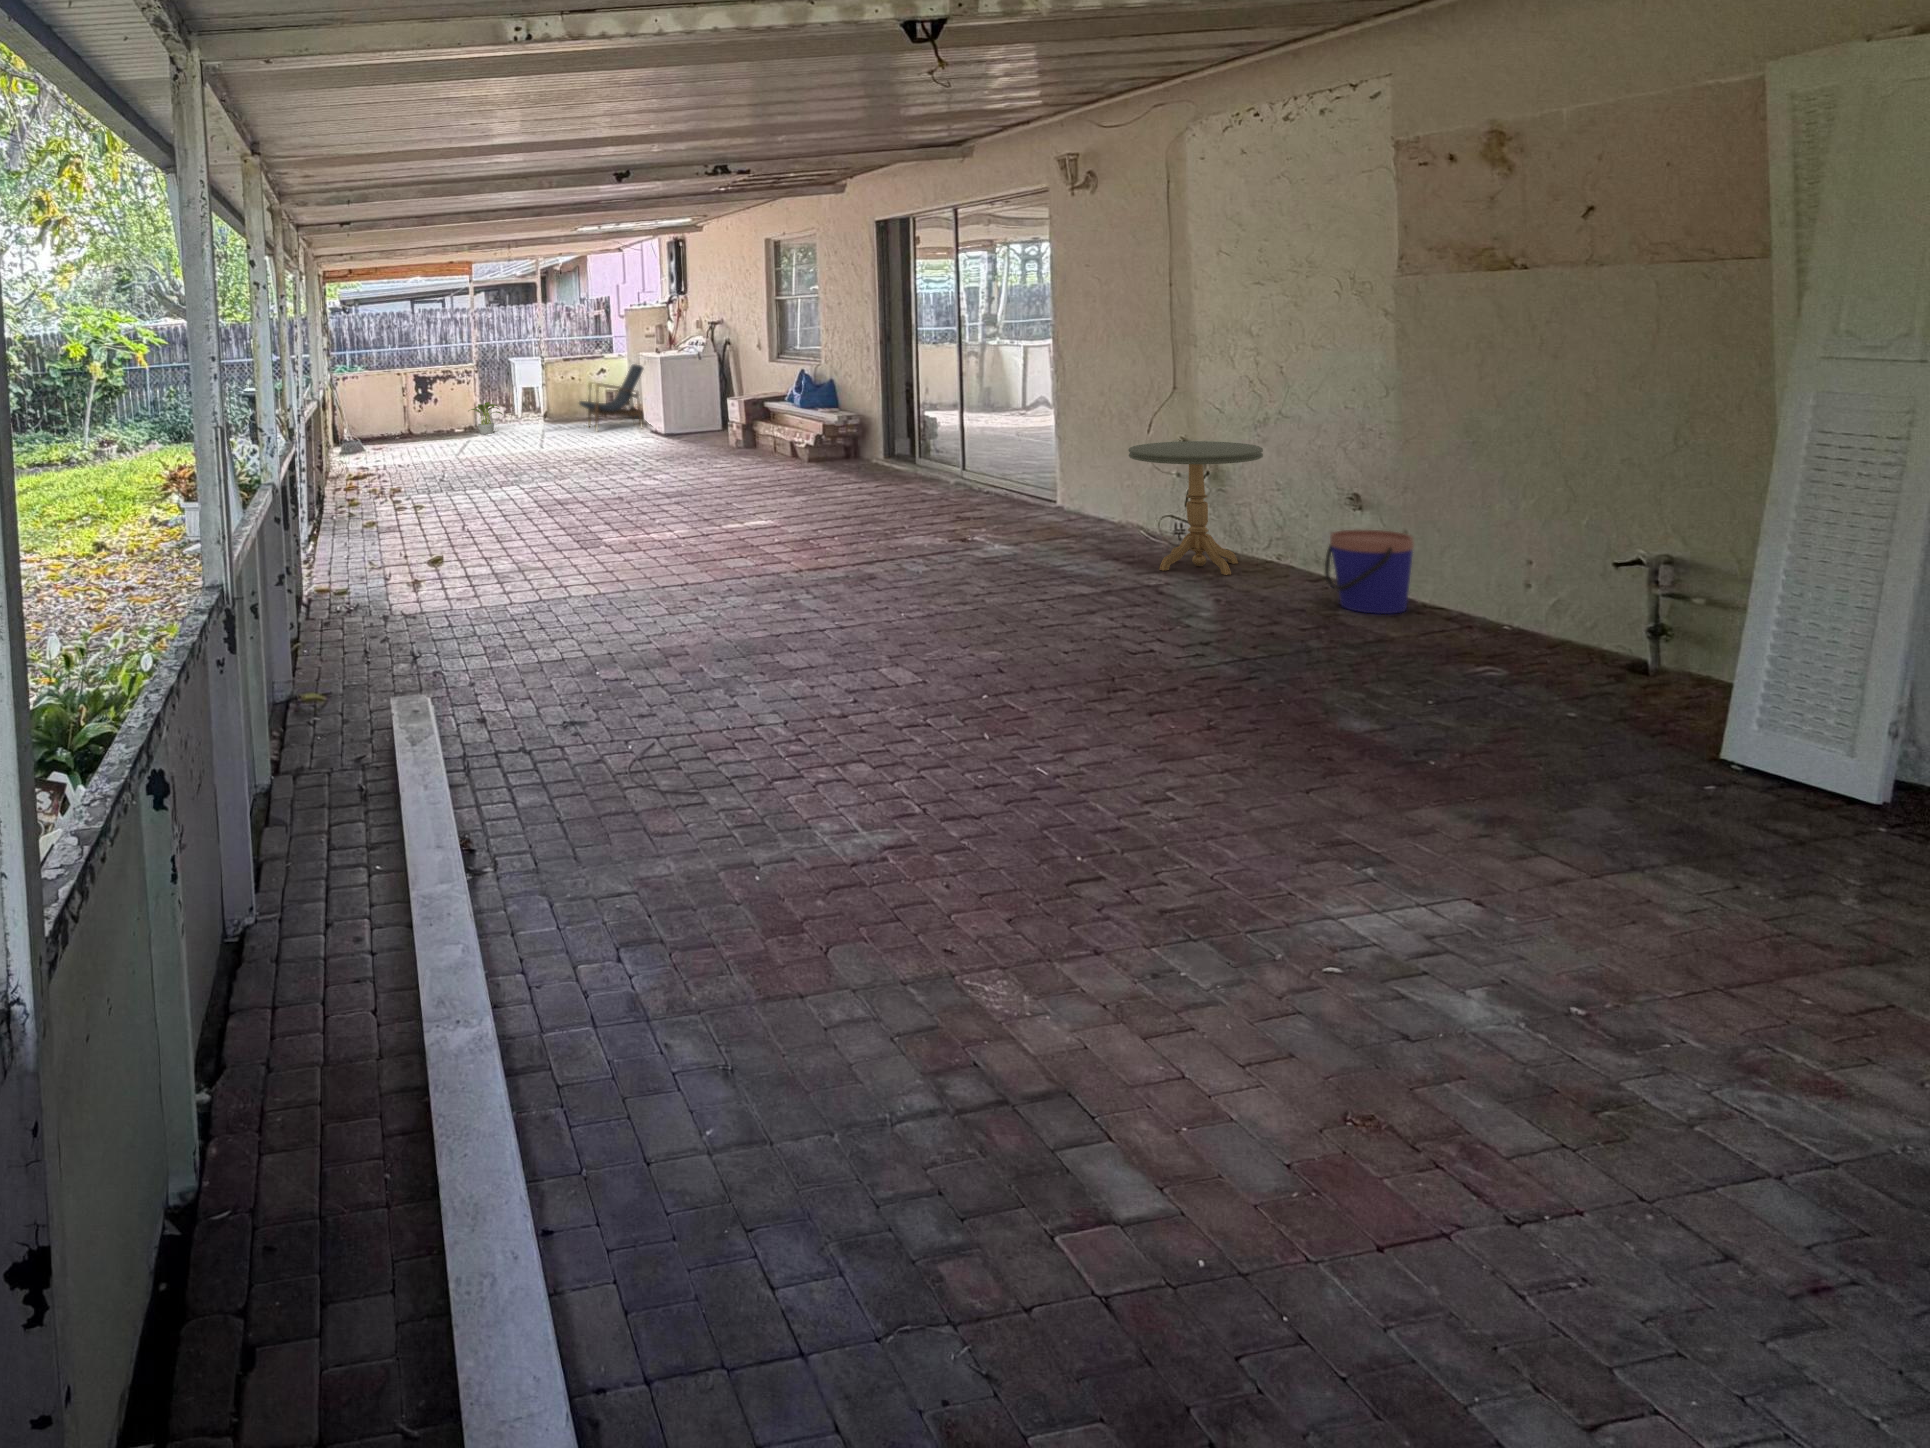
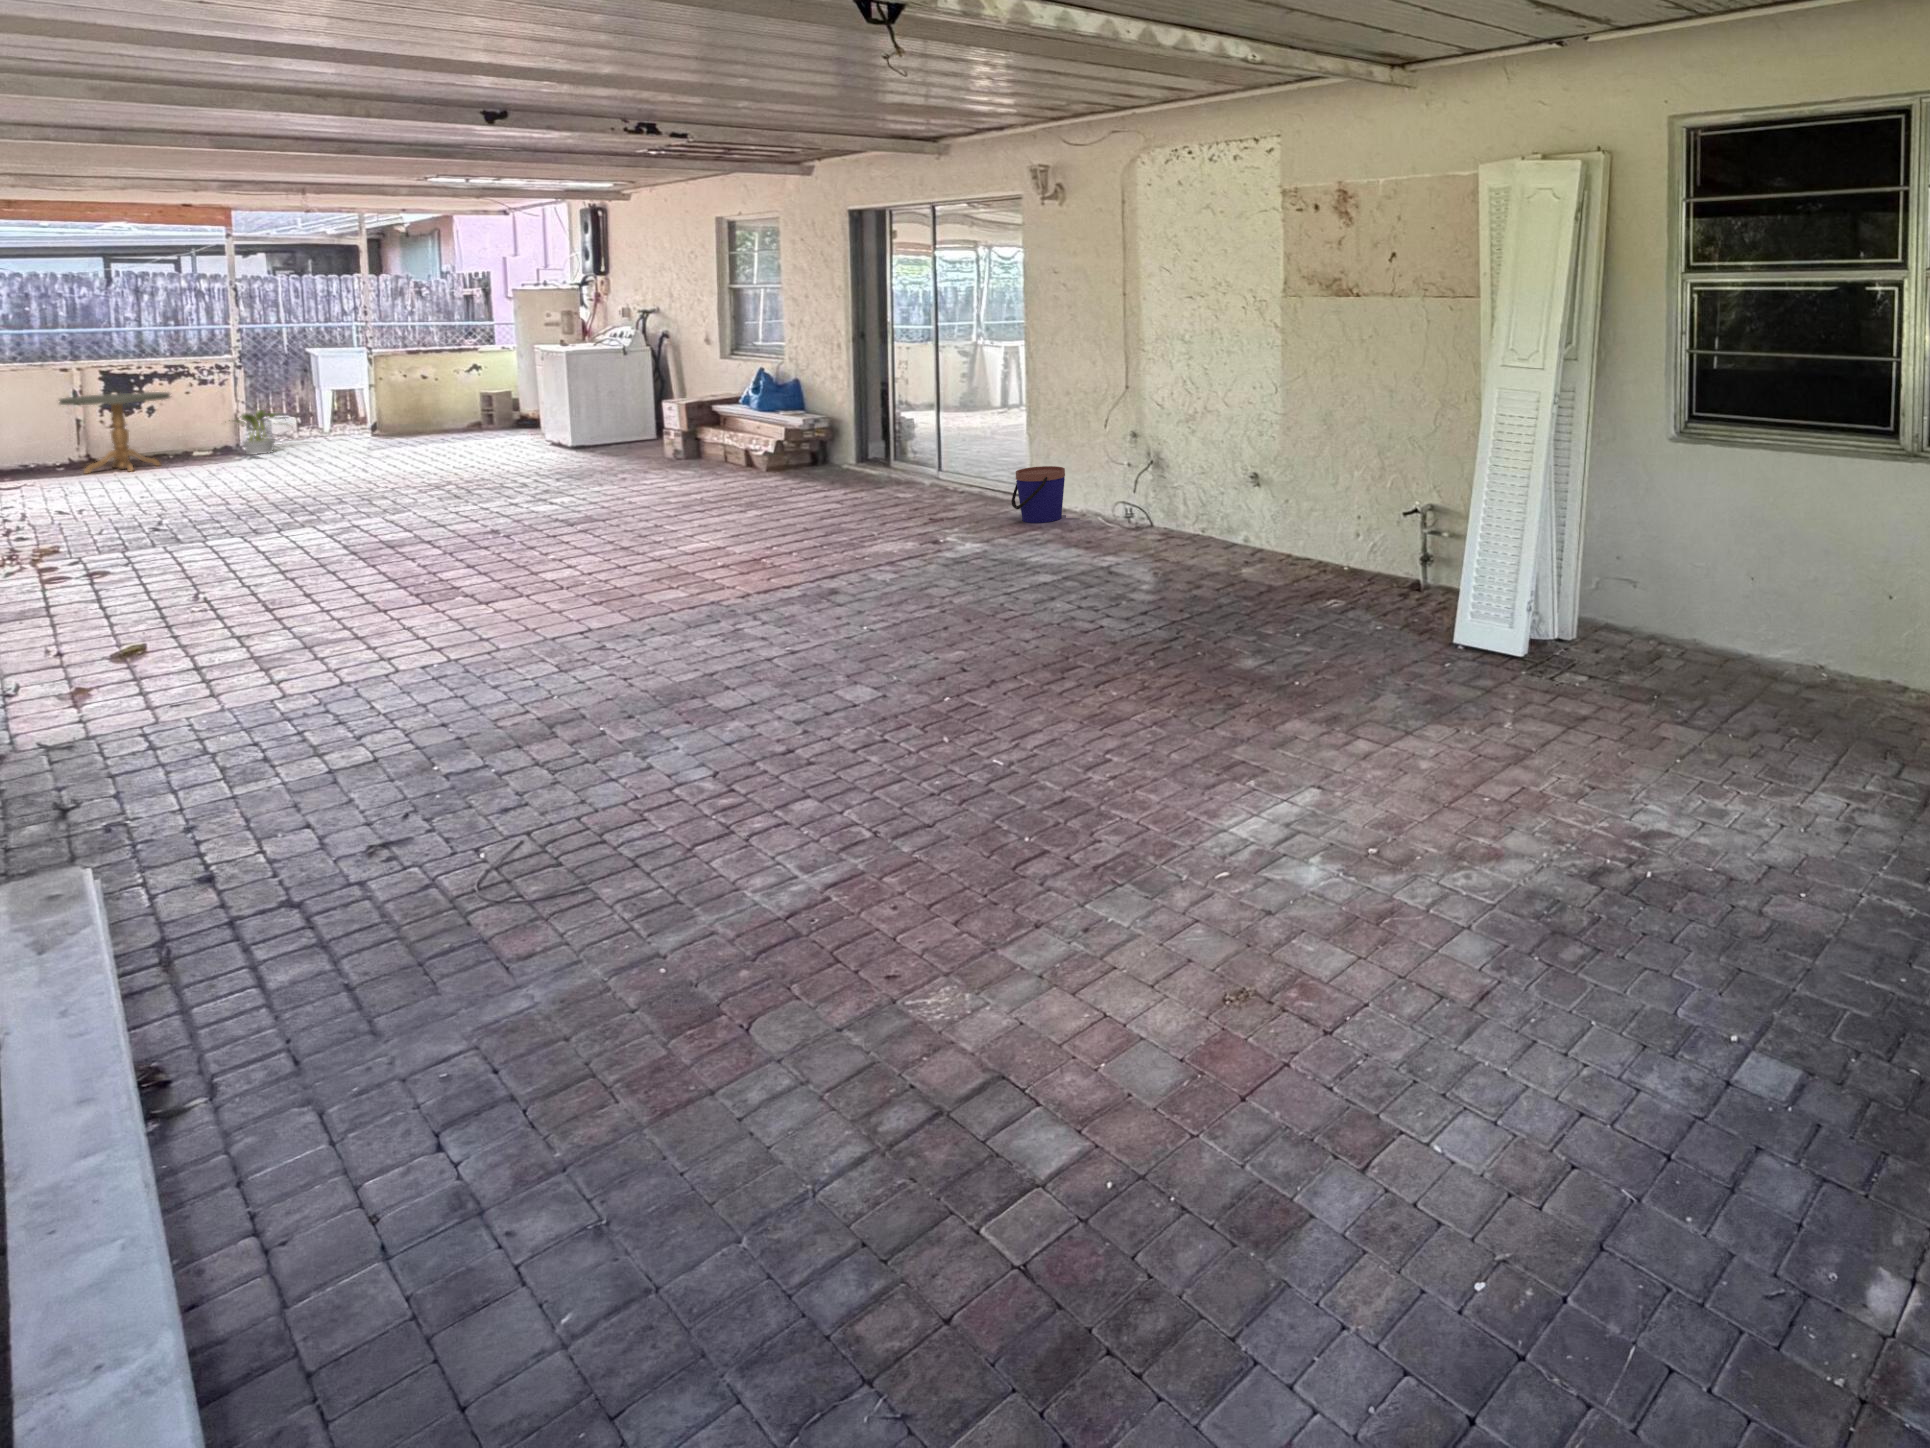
lounge chair: present [579,364,643,430] -> none [431,358,538,445]
side table: present [1128,441,1263,575] -> present [59,392,170,473]
bucket: present [1325,530,1414,614] -> present [1011,466,1065,523]

